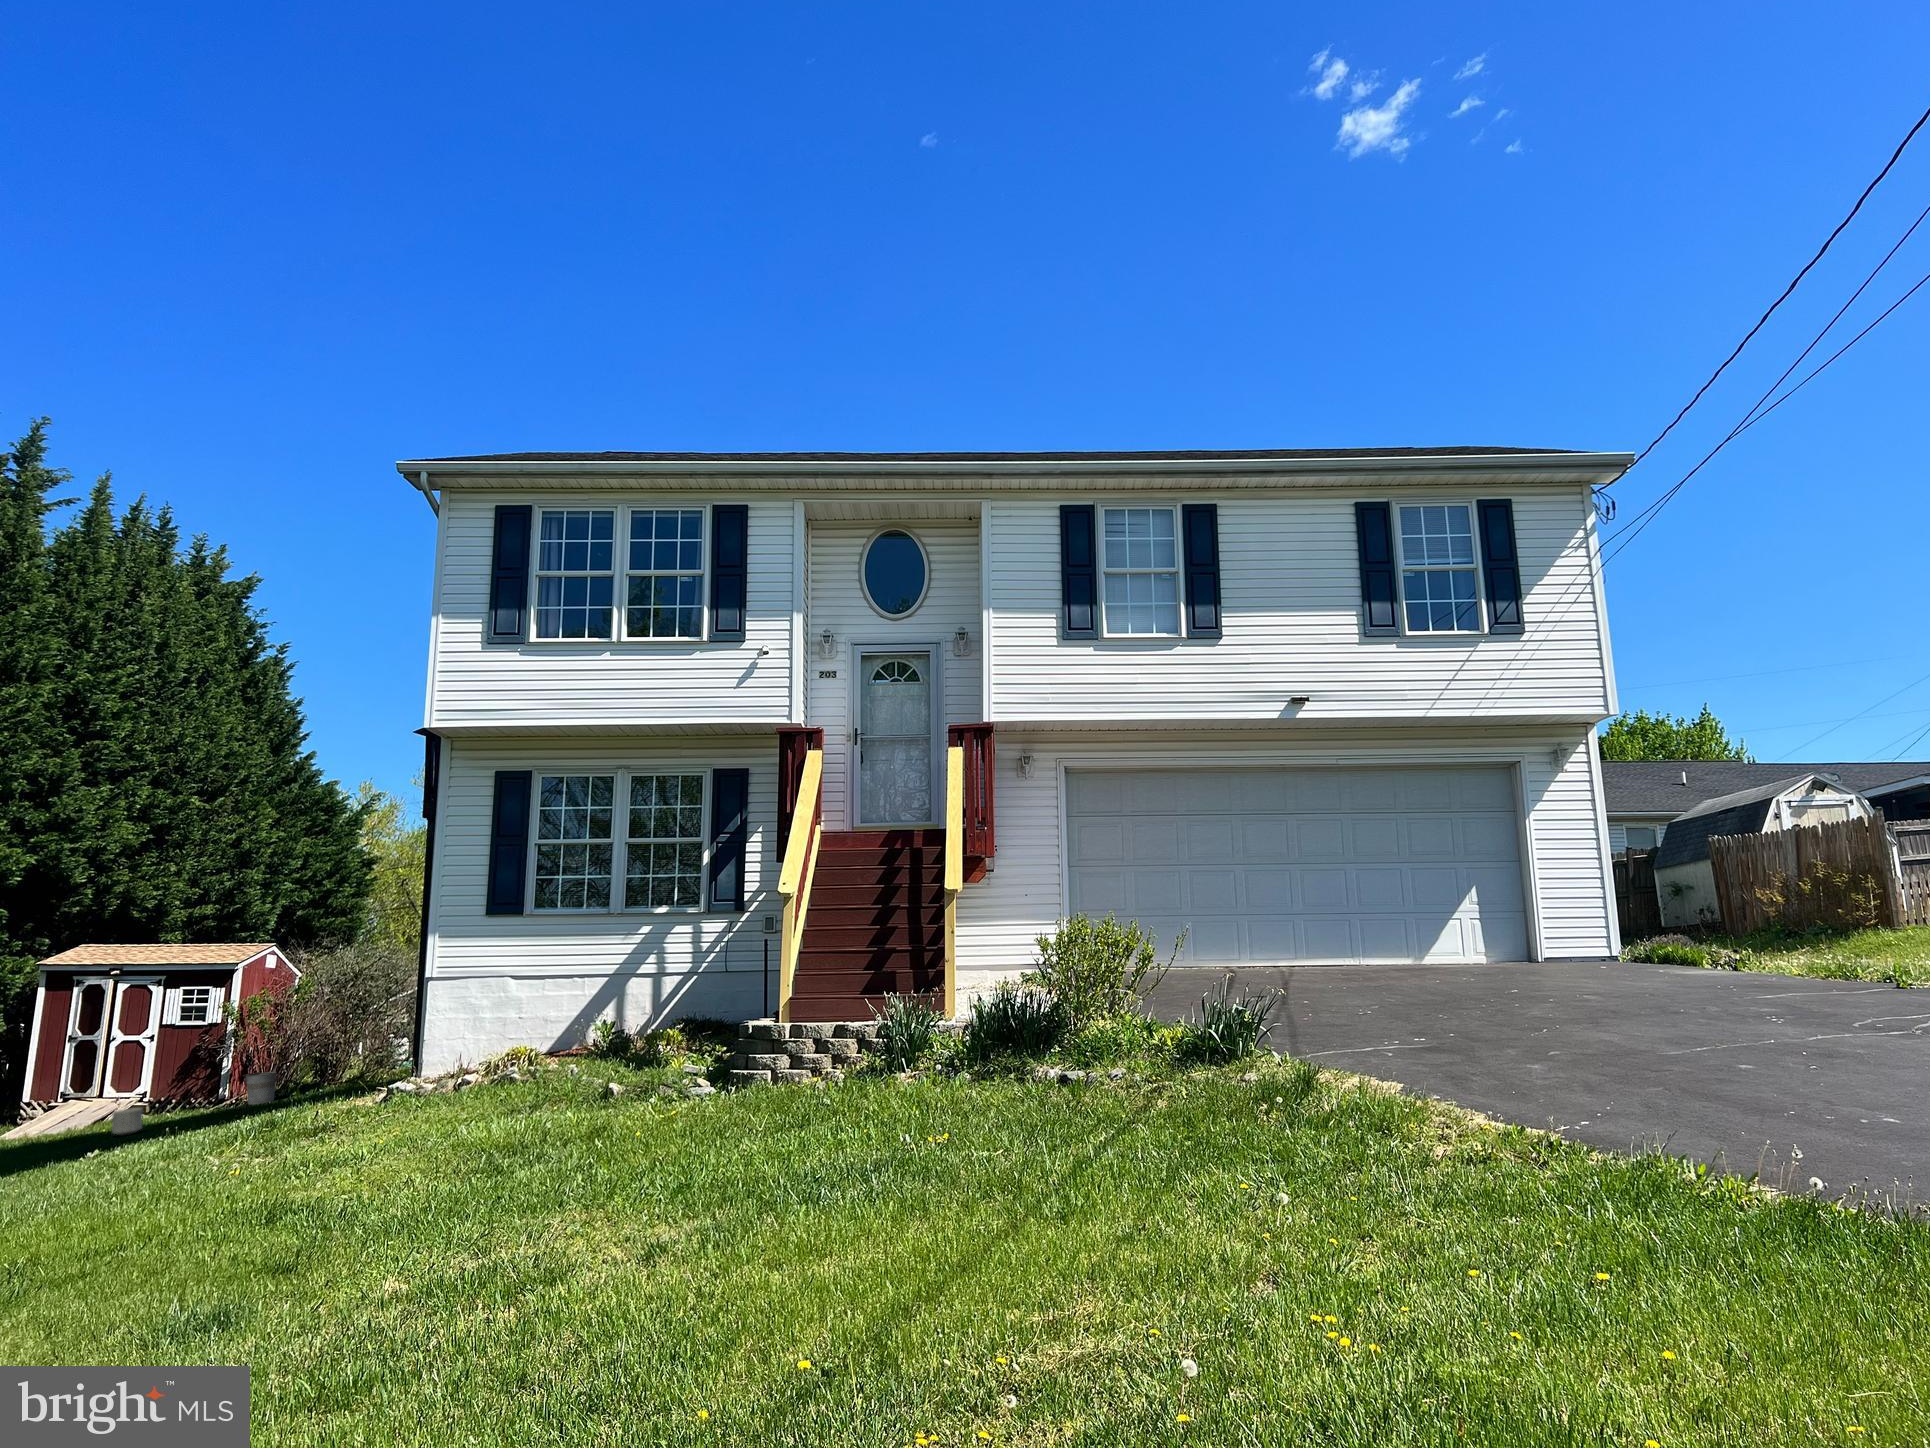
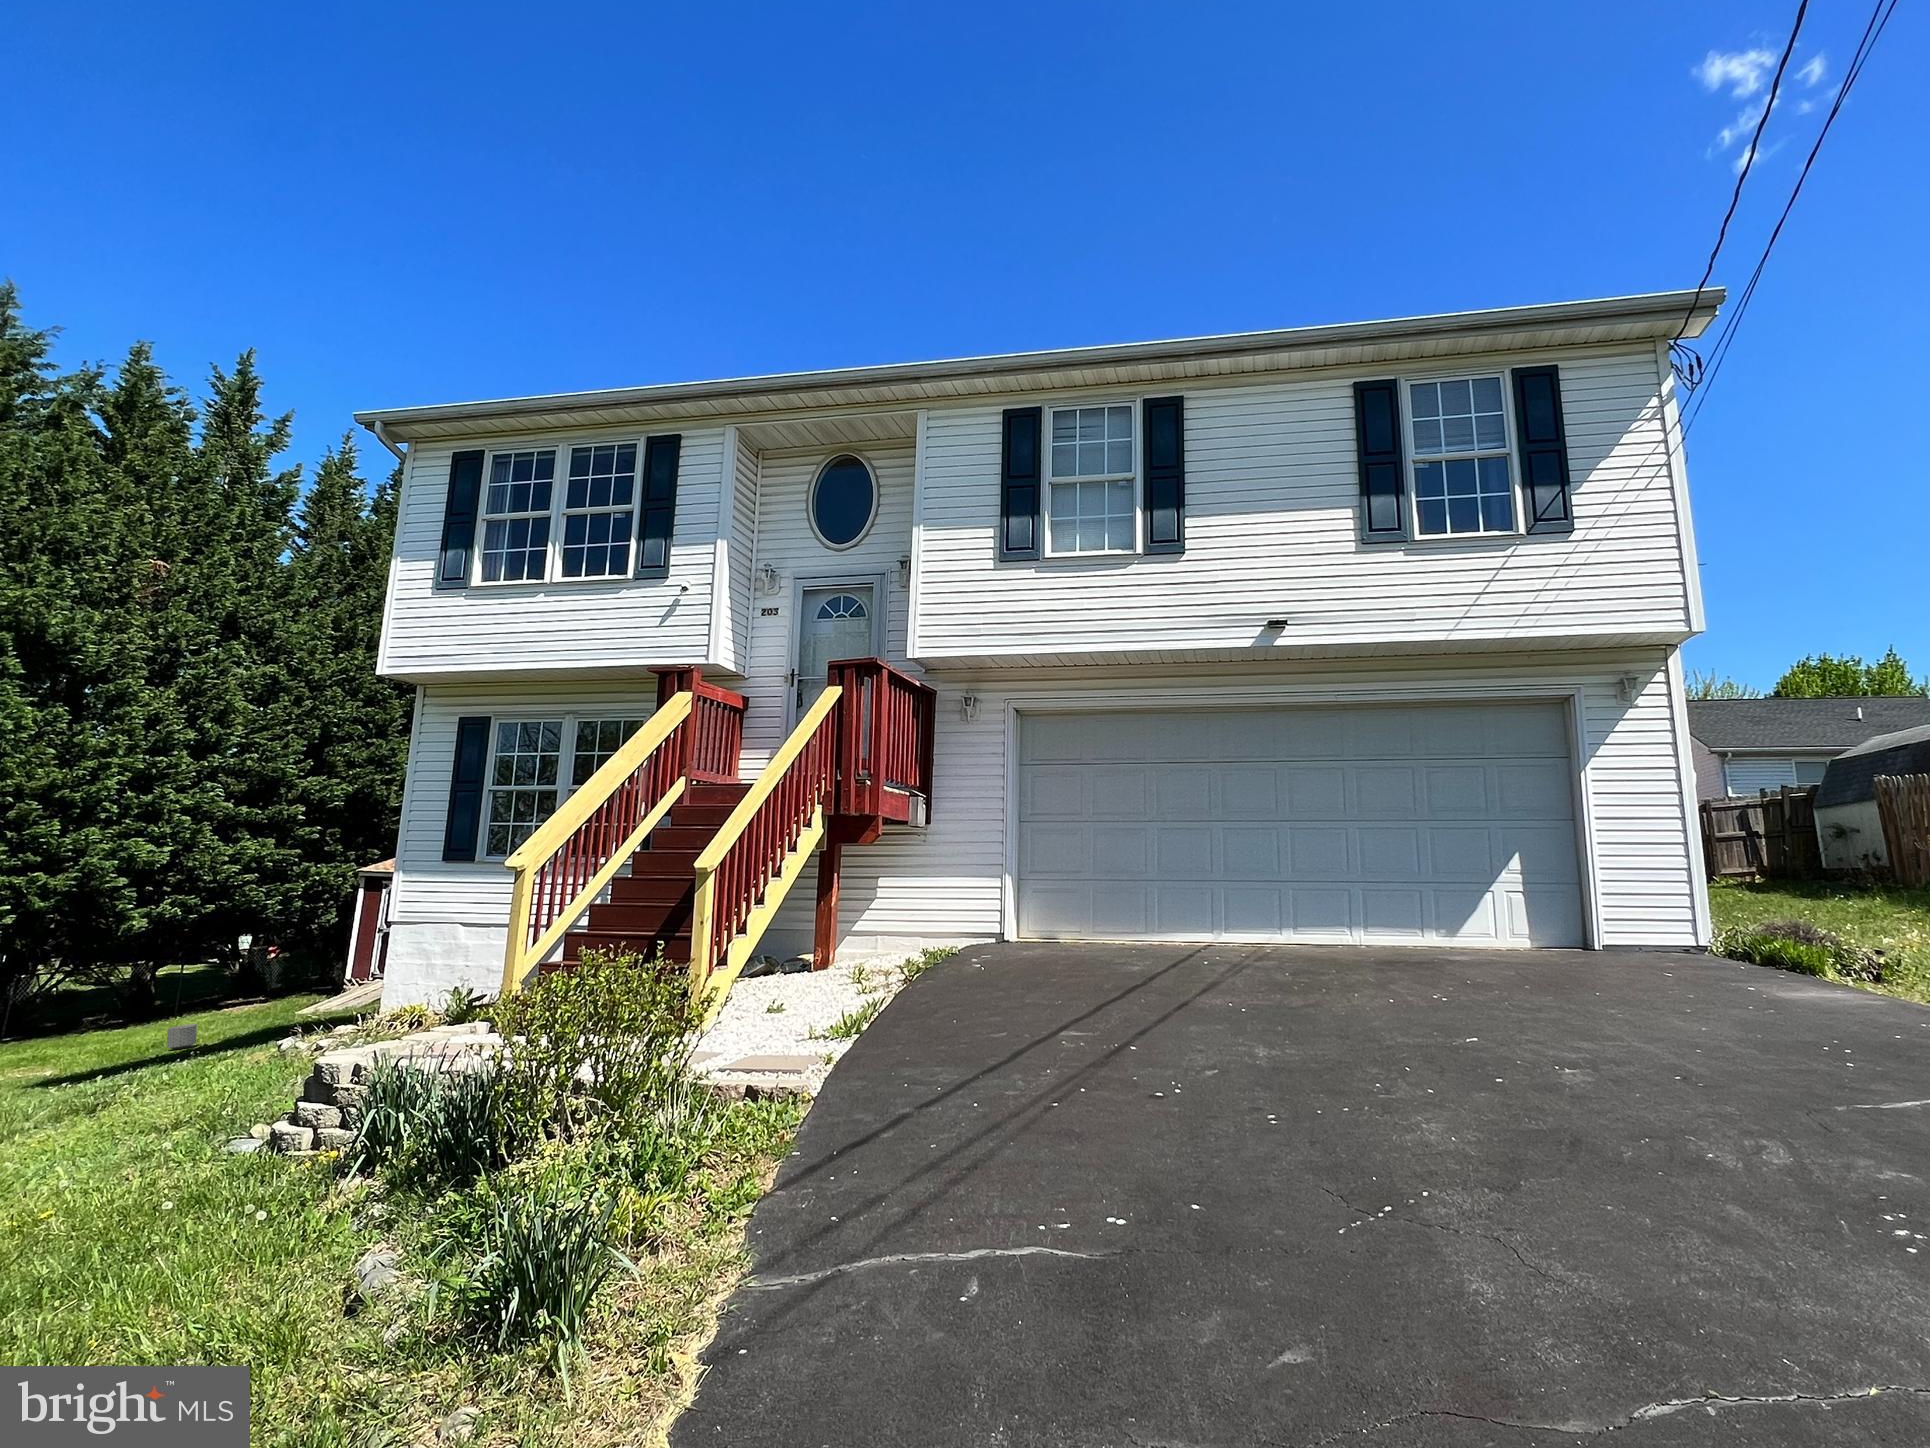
bucket: present [243,1072,278,1104] -> none [324,988,356,1018]

